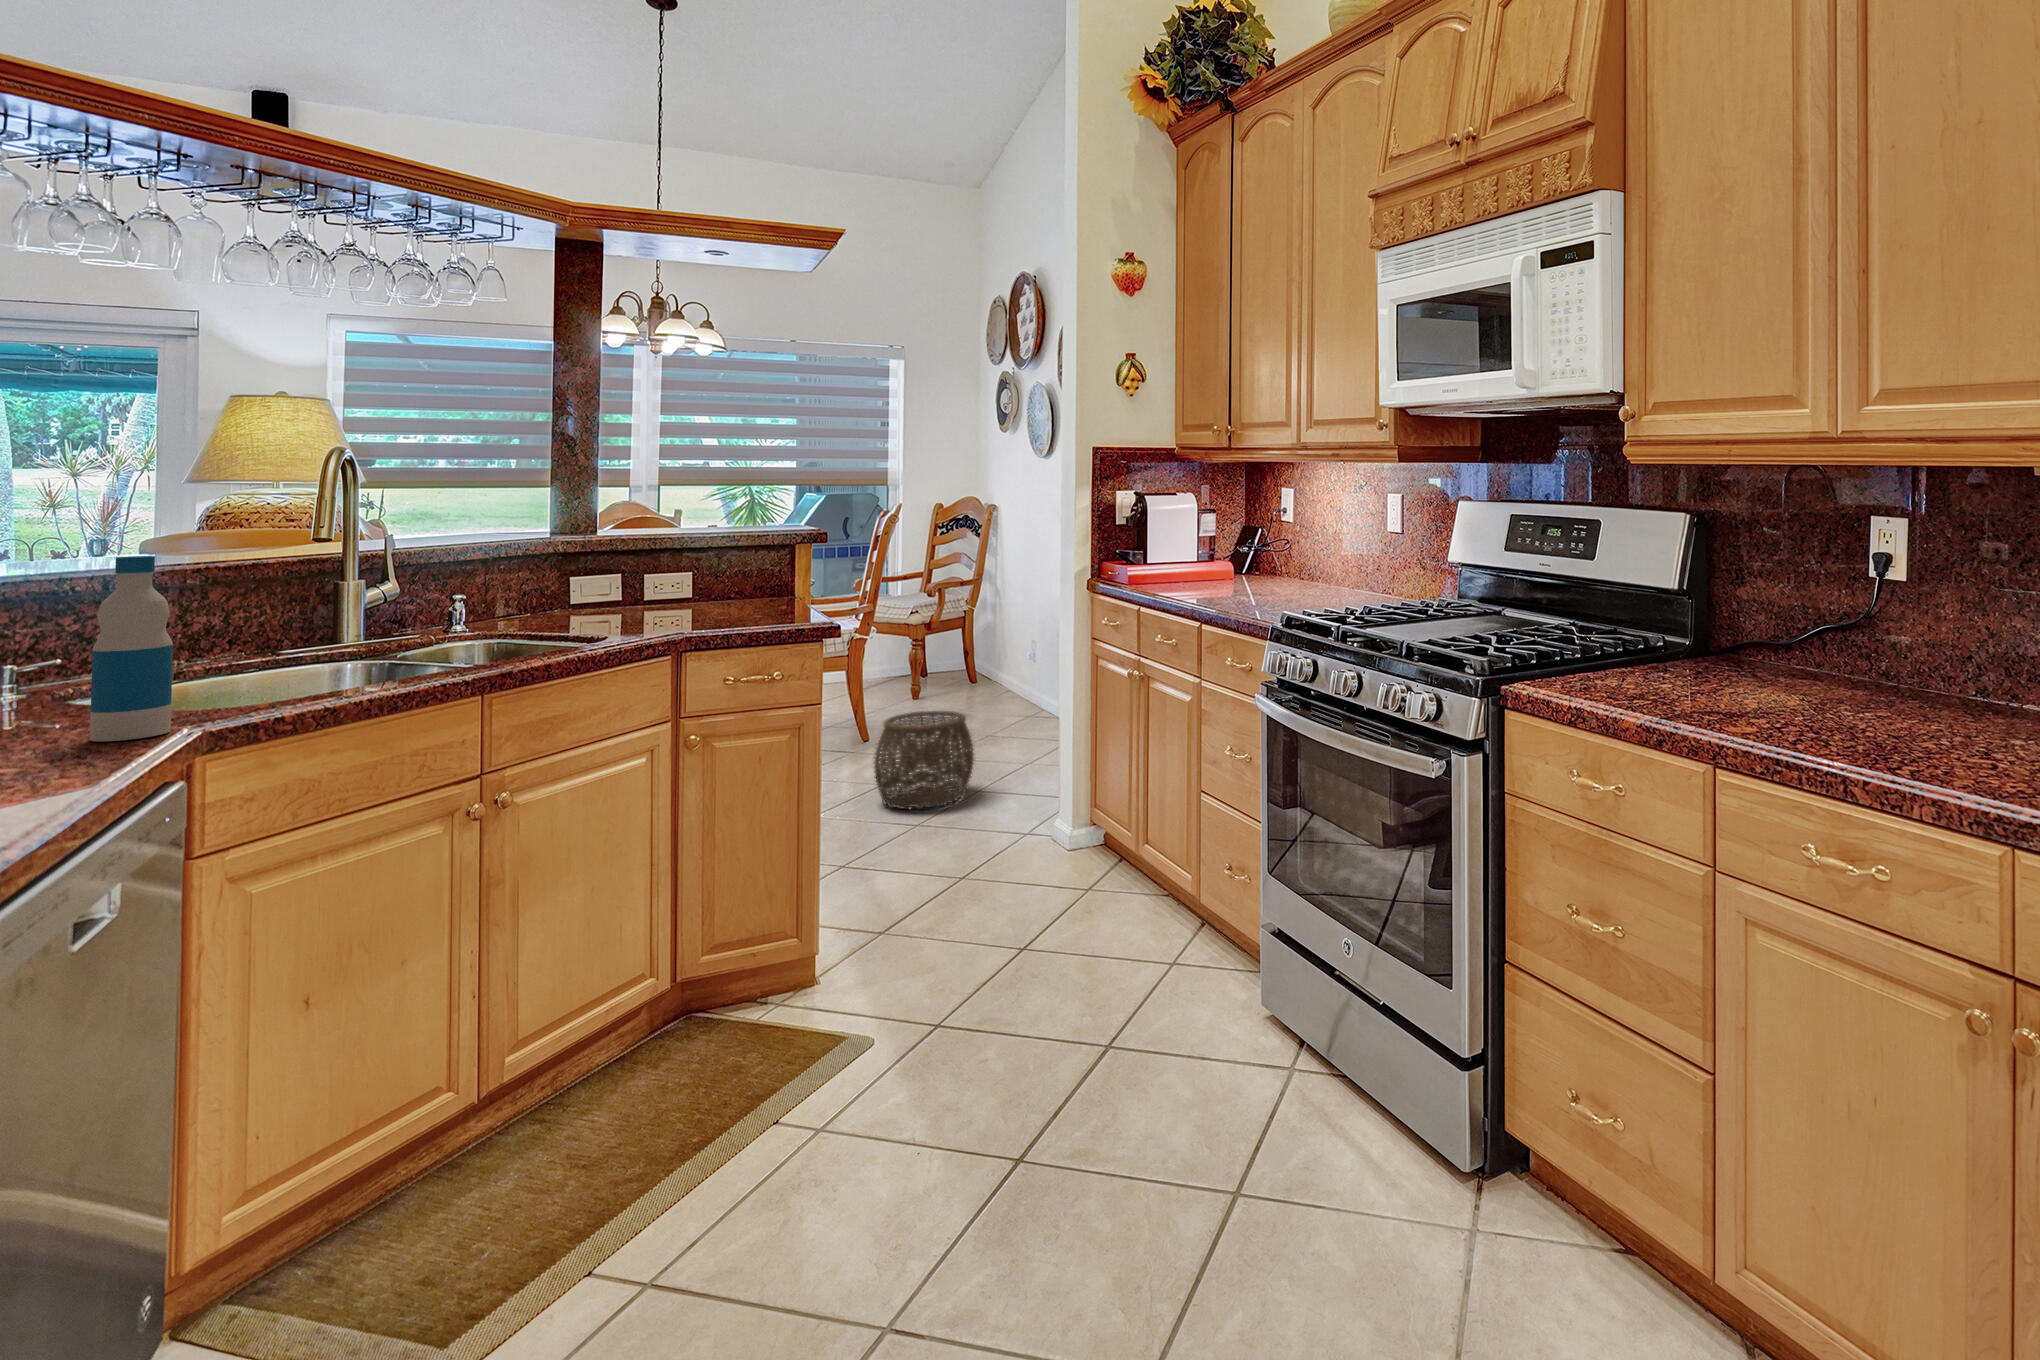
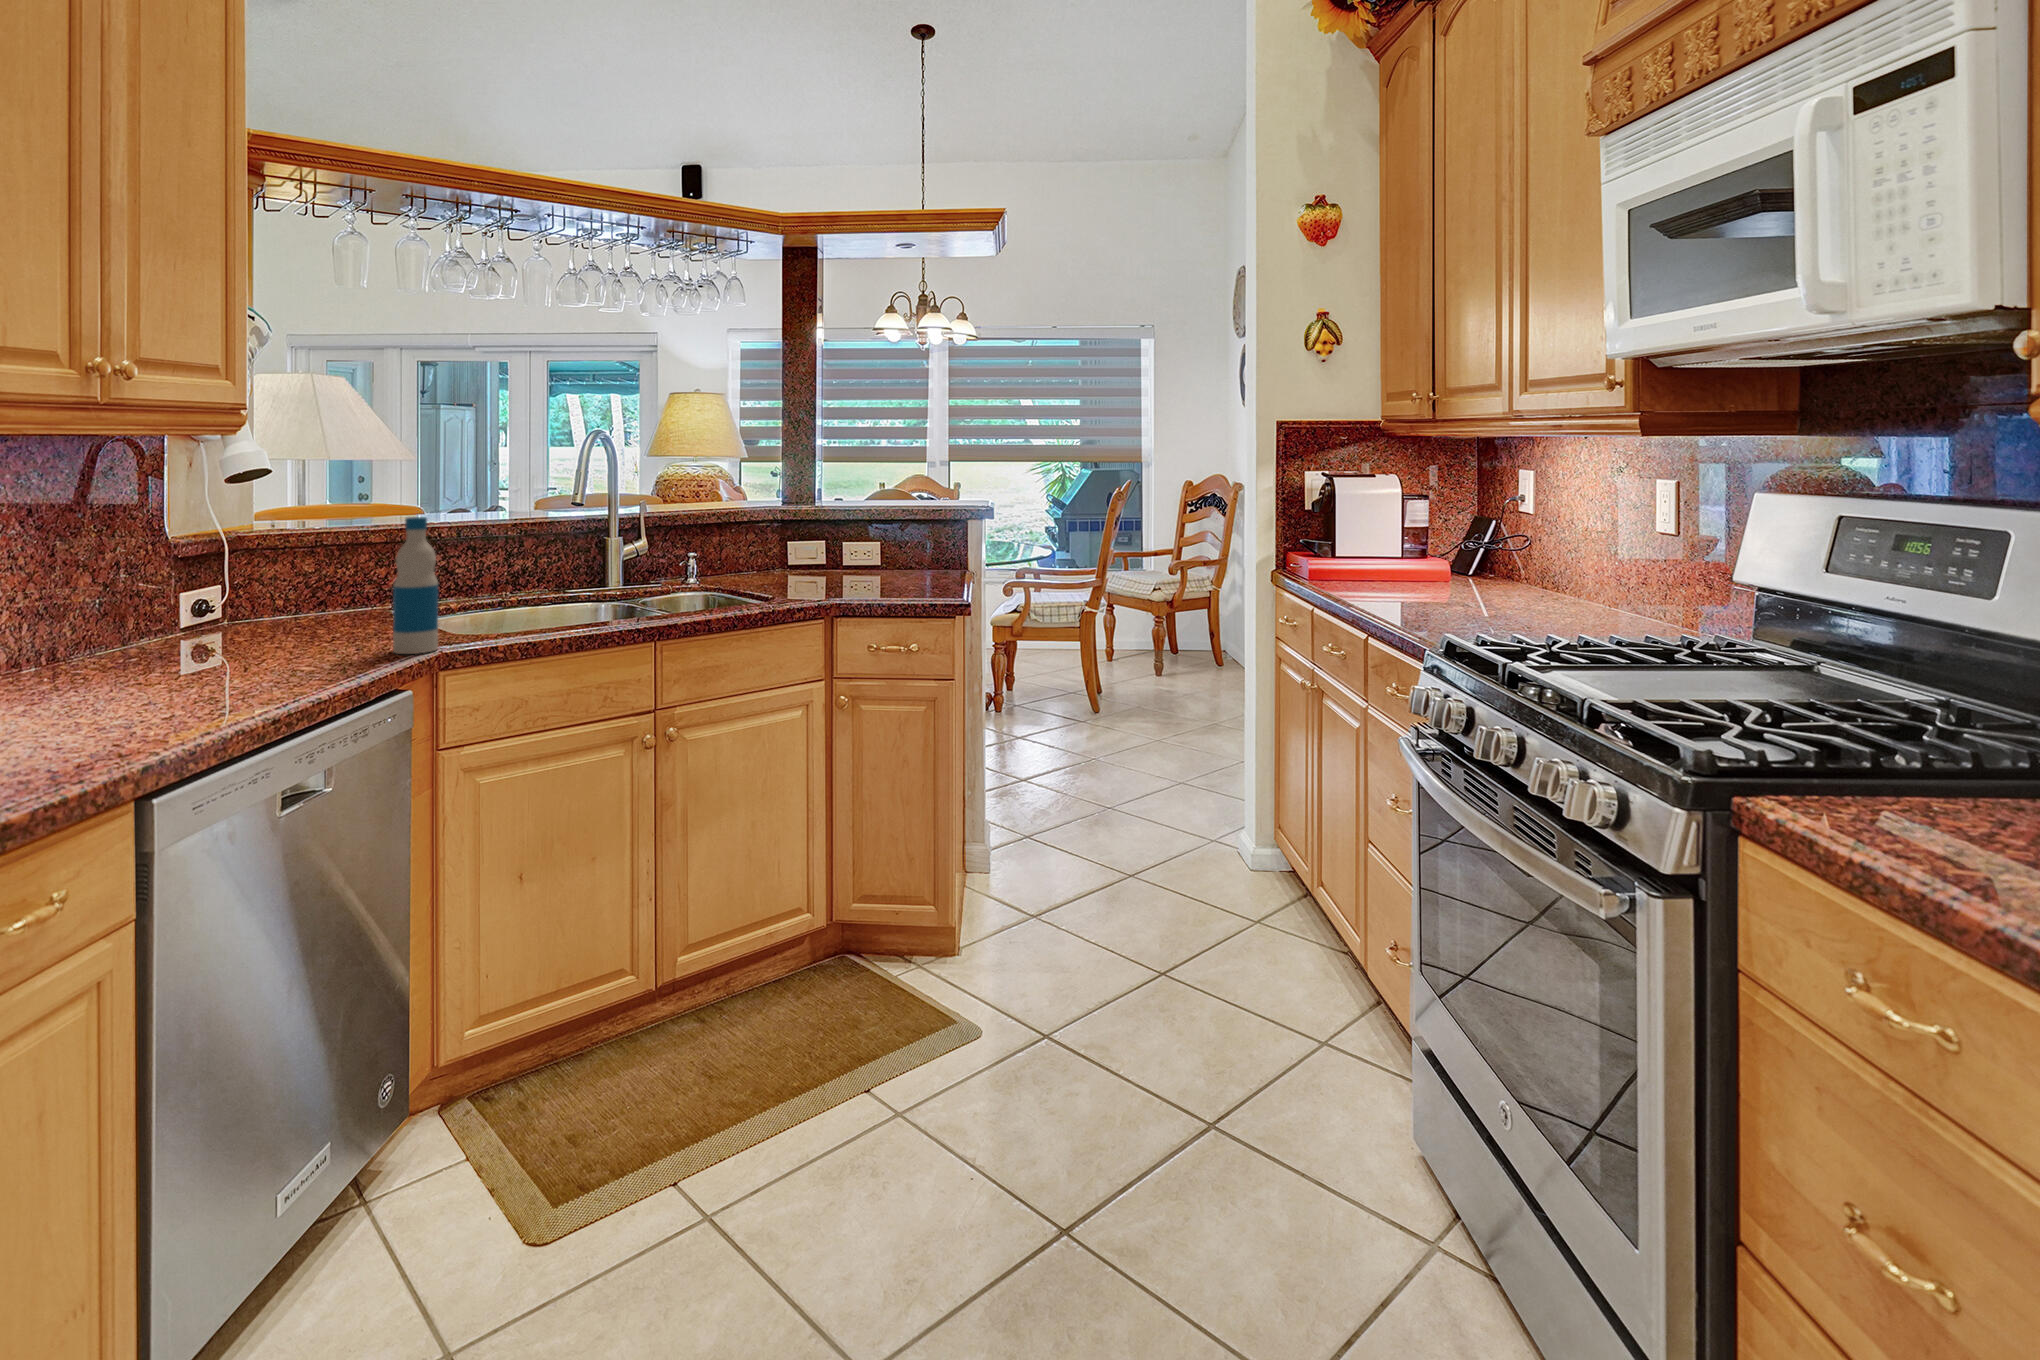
woven basket: present [874,711,974,809] -> none [1077,690,1174,789]

